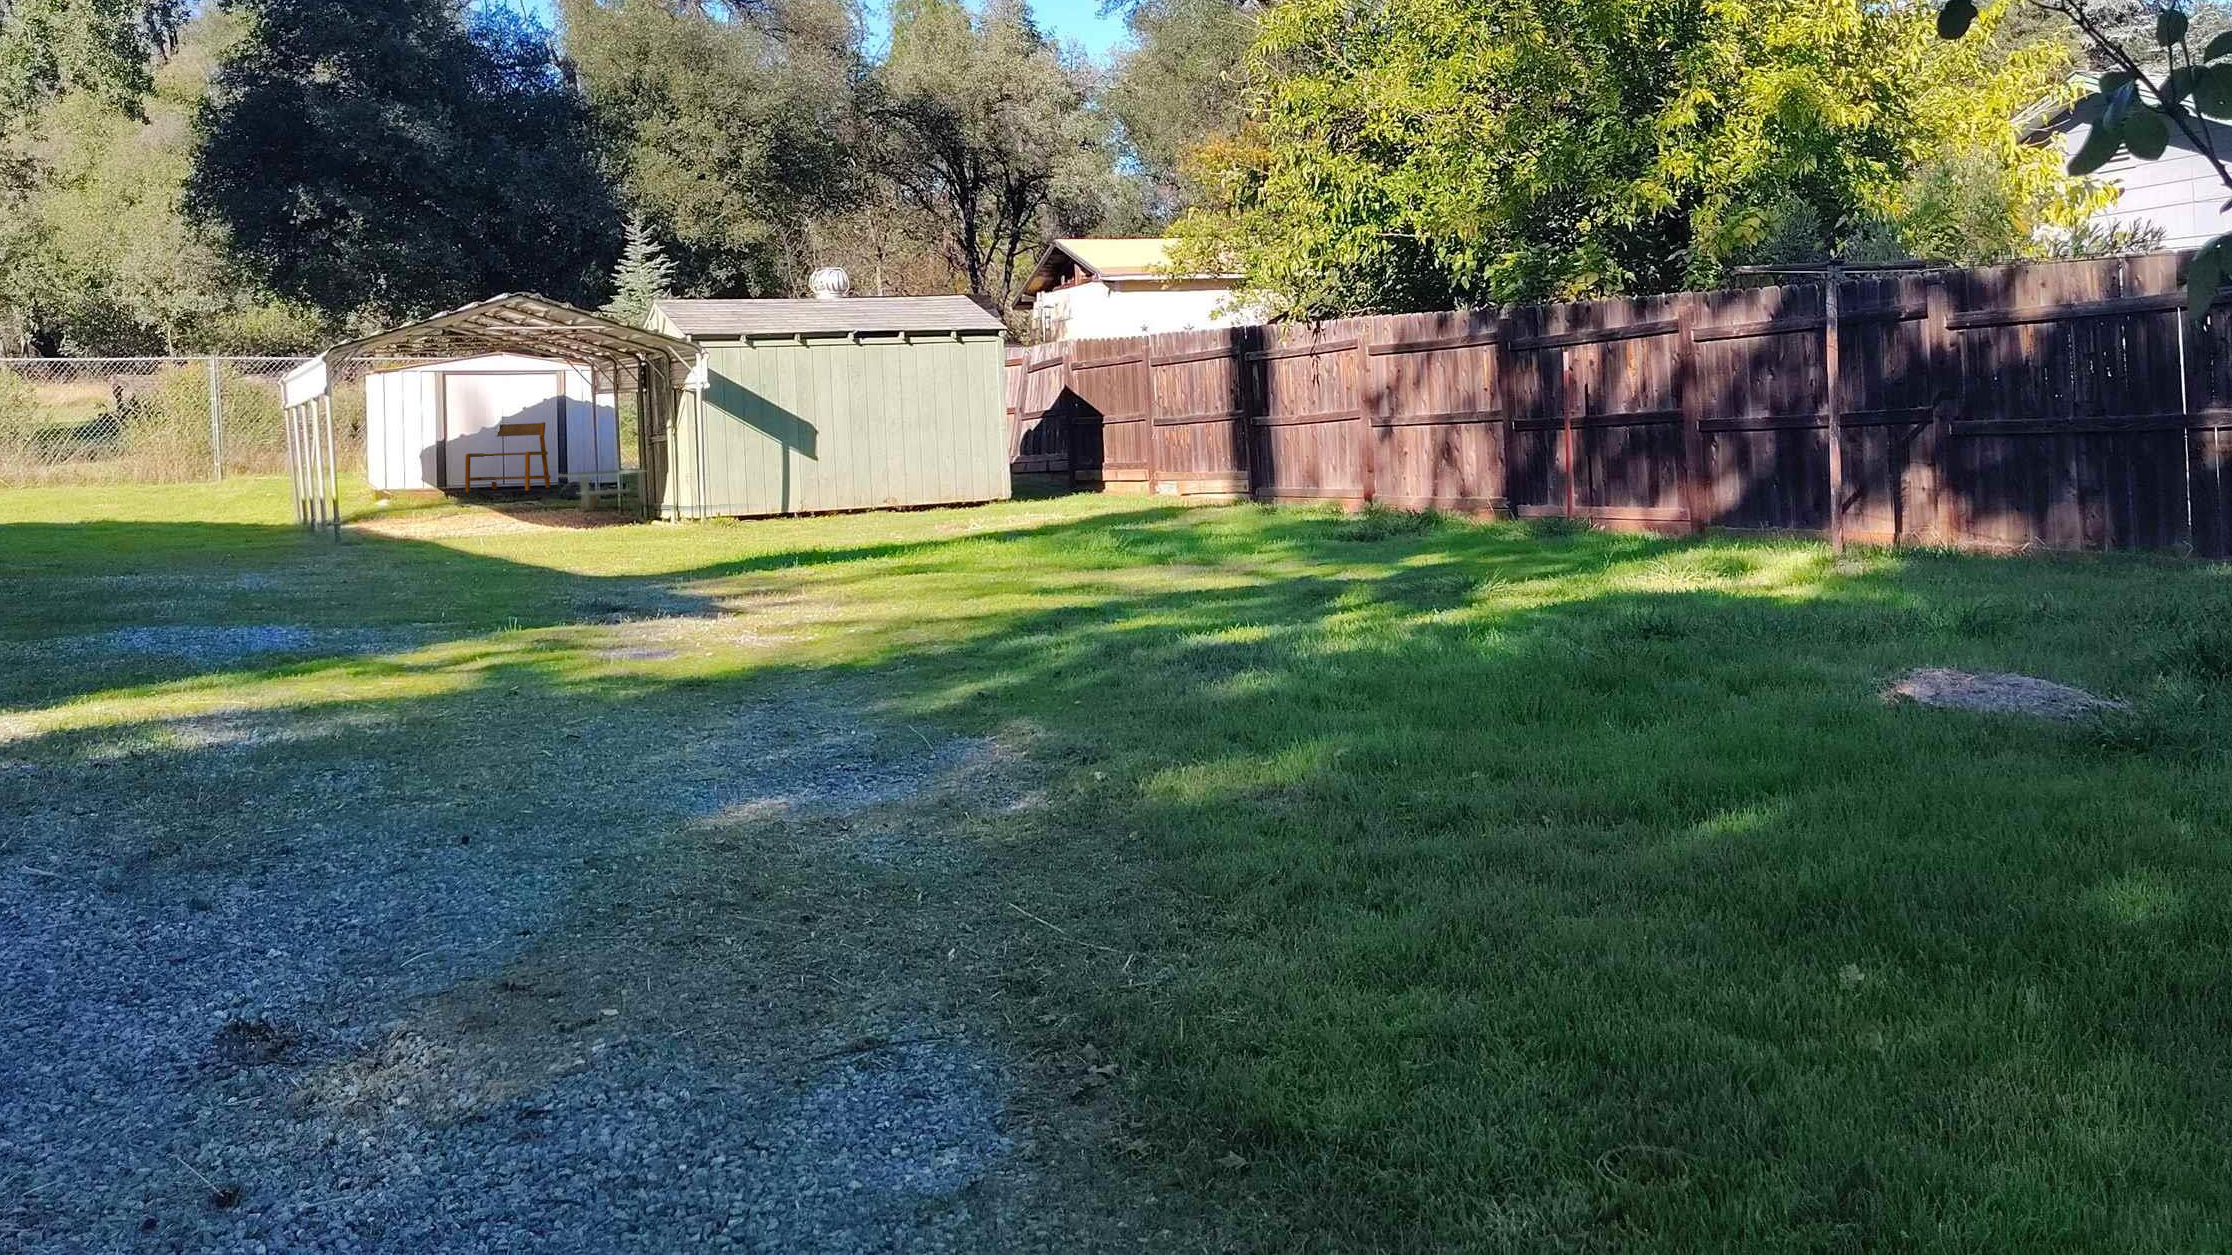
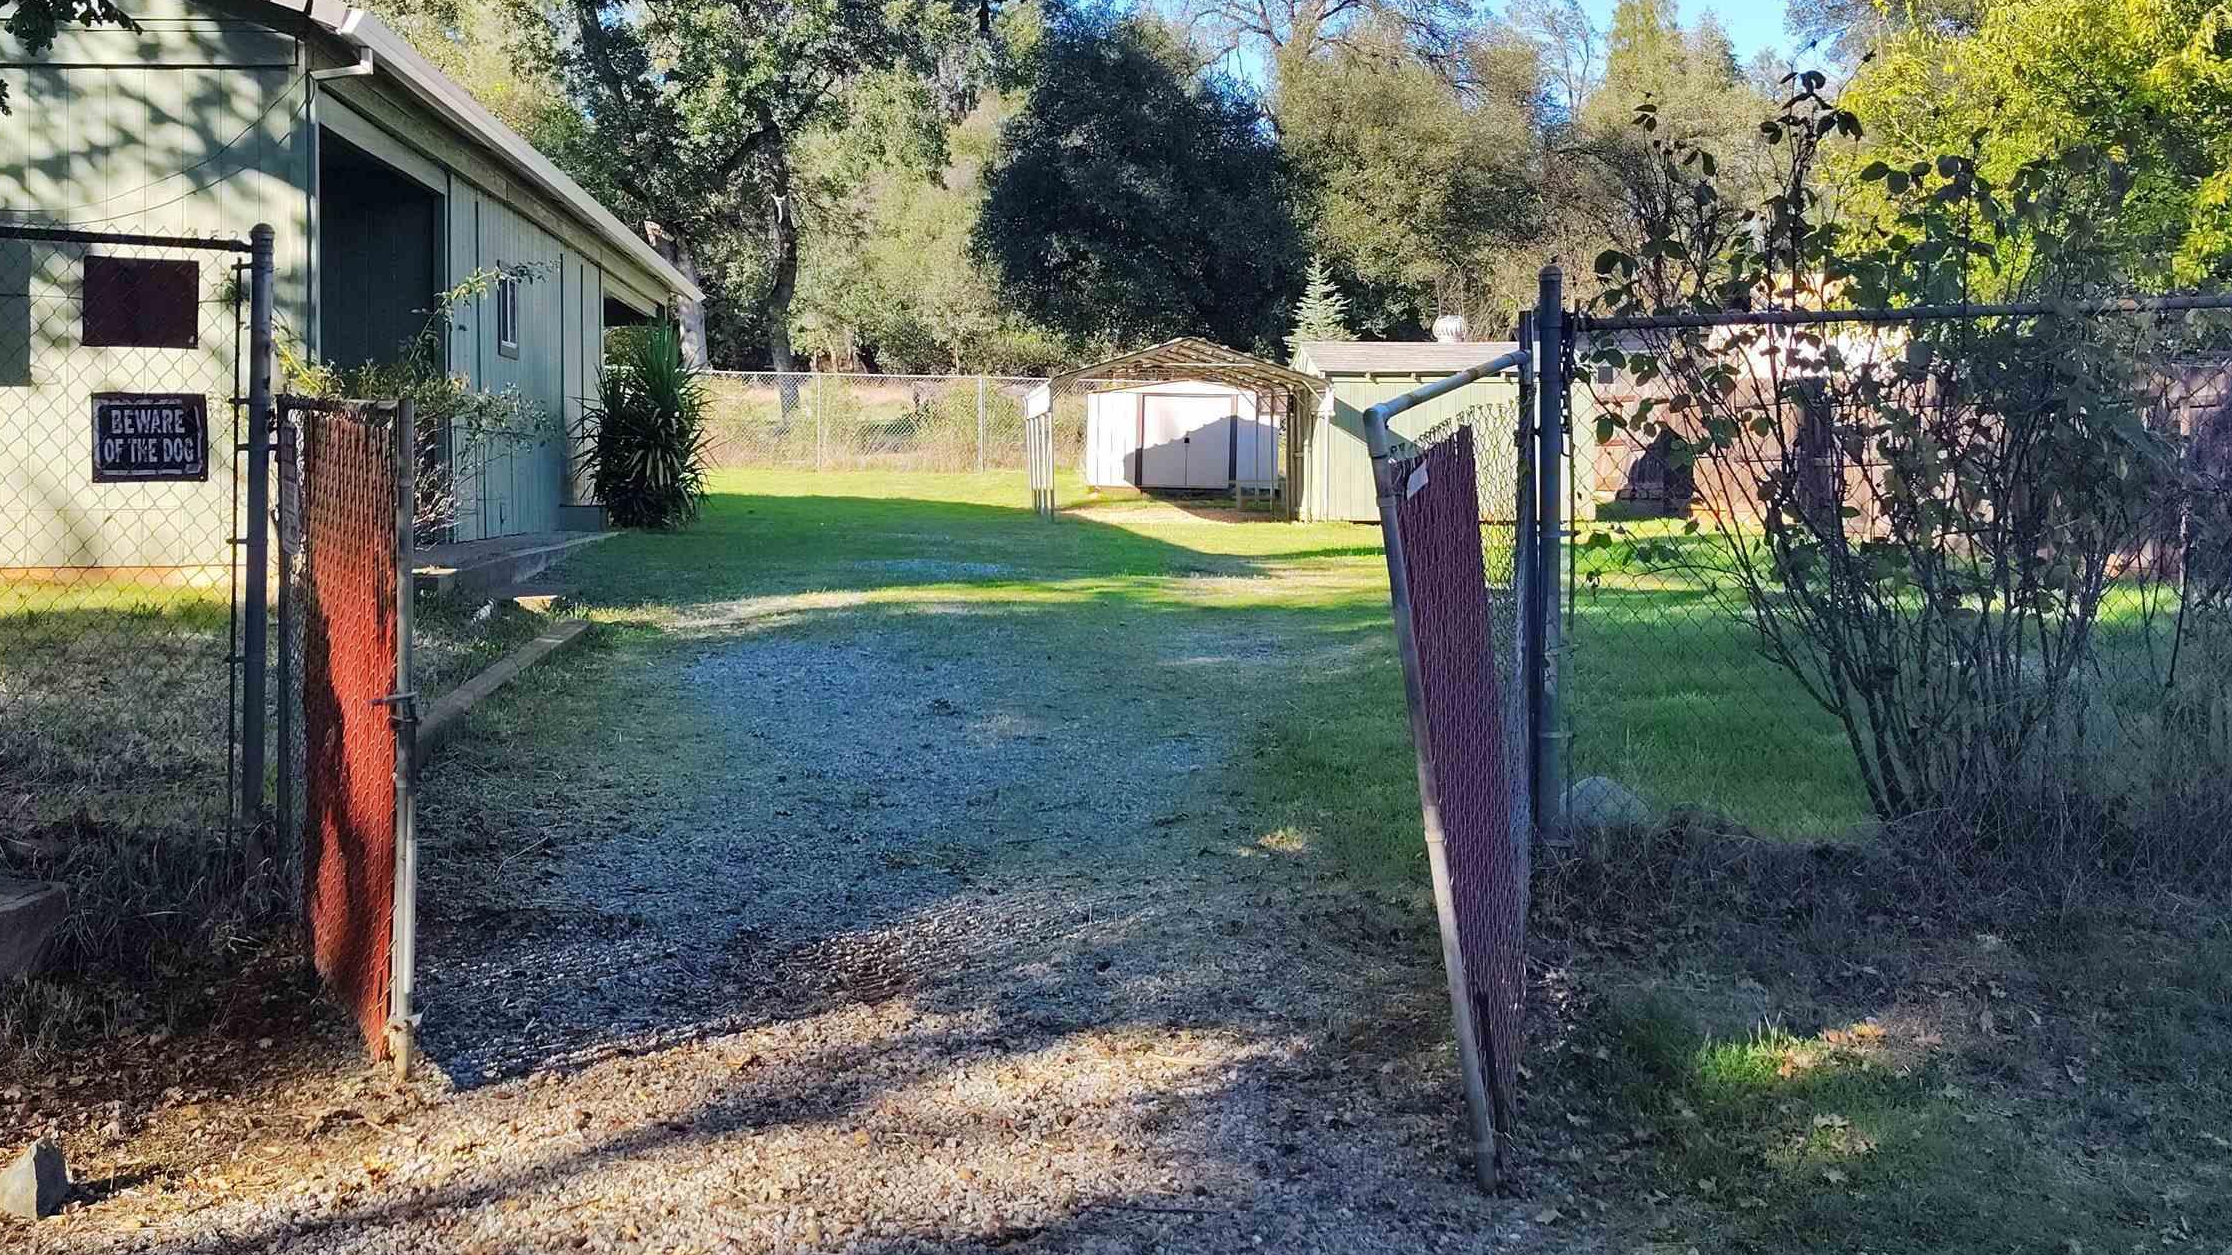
bench: present [465,422,551,492] -> none [1158,438,1225,494]

